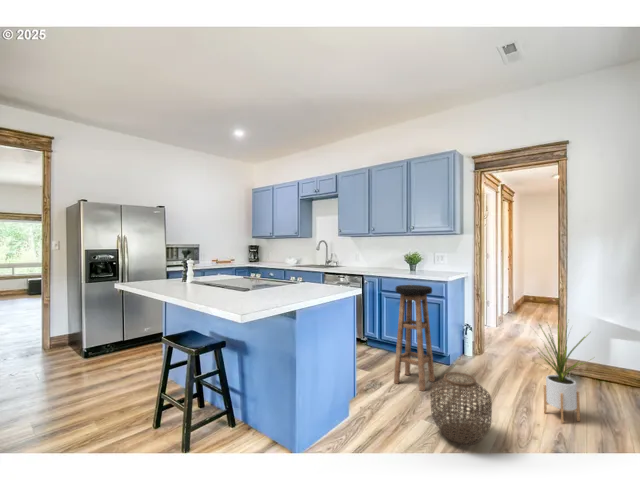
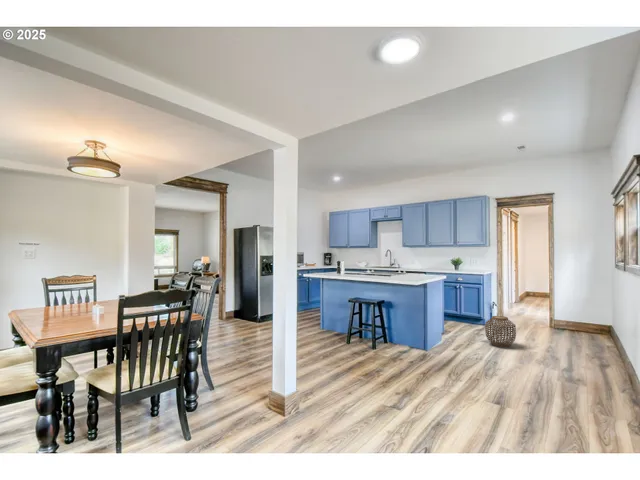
bar stool: present [394,285,435,391] -> none [456,276,479,334]
house plant: present [541,325,586,423] -> none [533,291,565,342]

